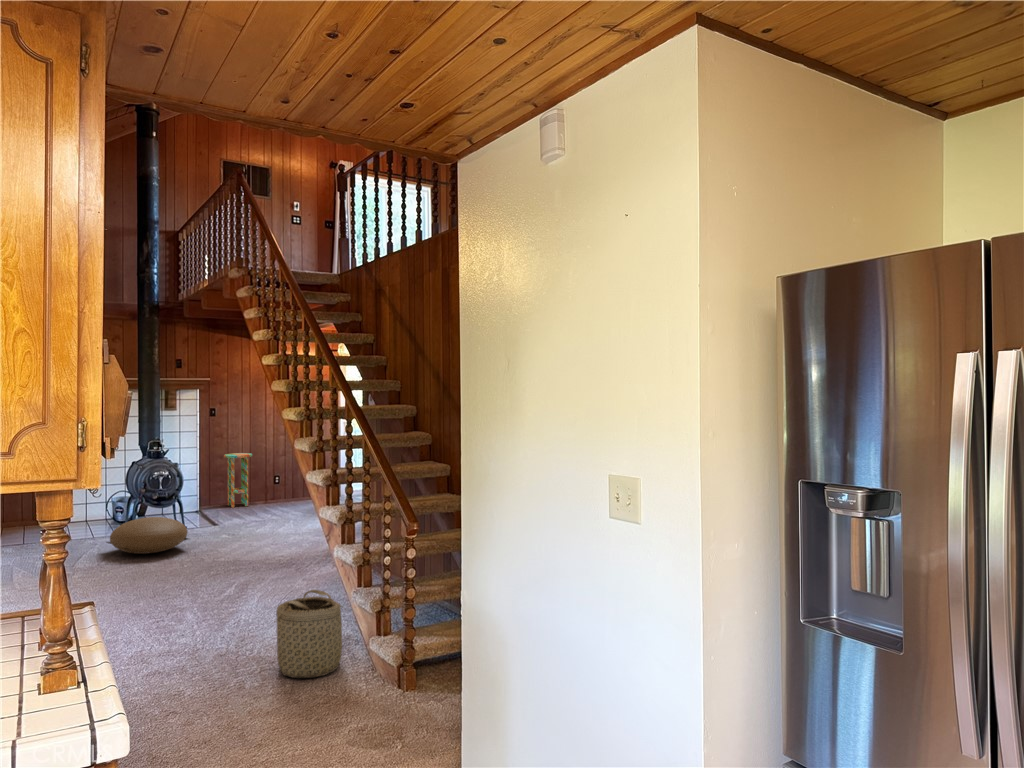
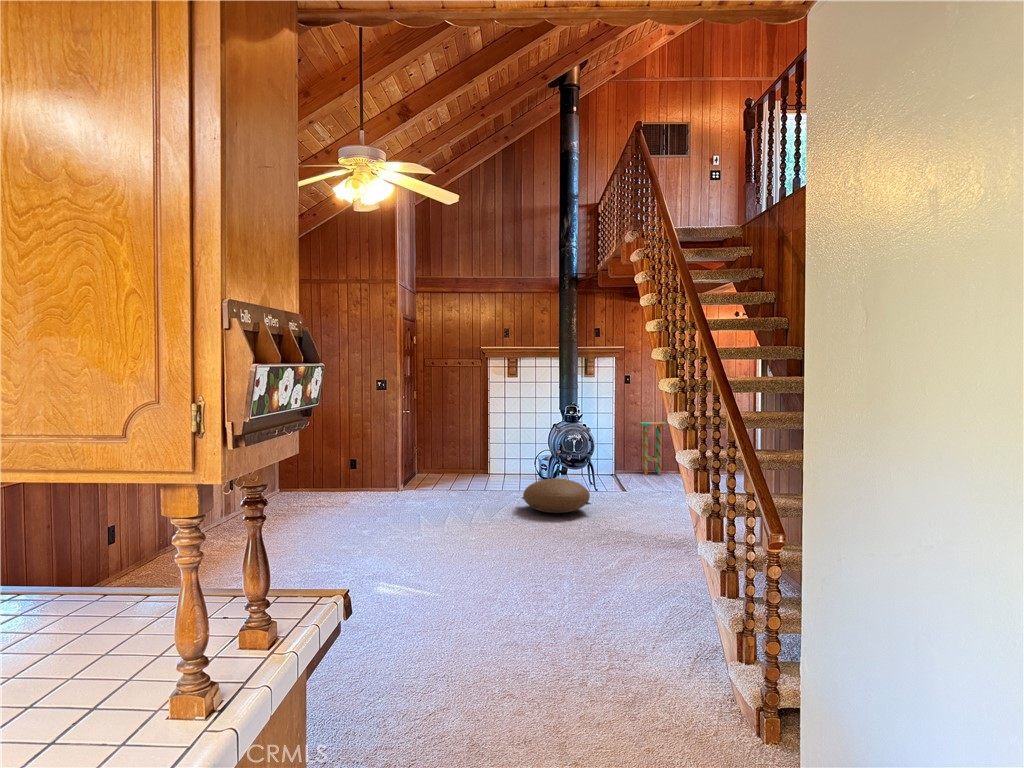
basket: present [276,590,342,678] -> none [613,589,716,693]

